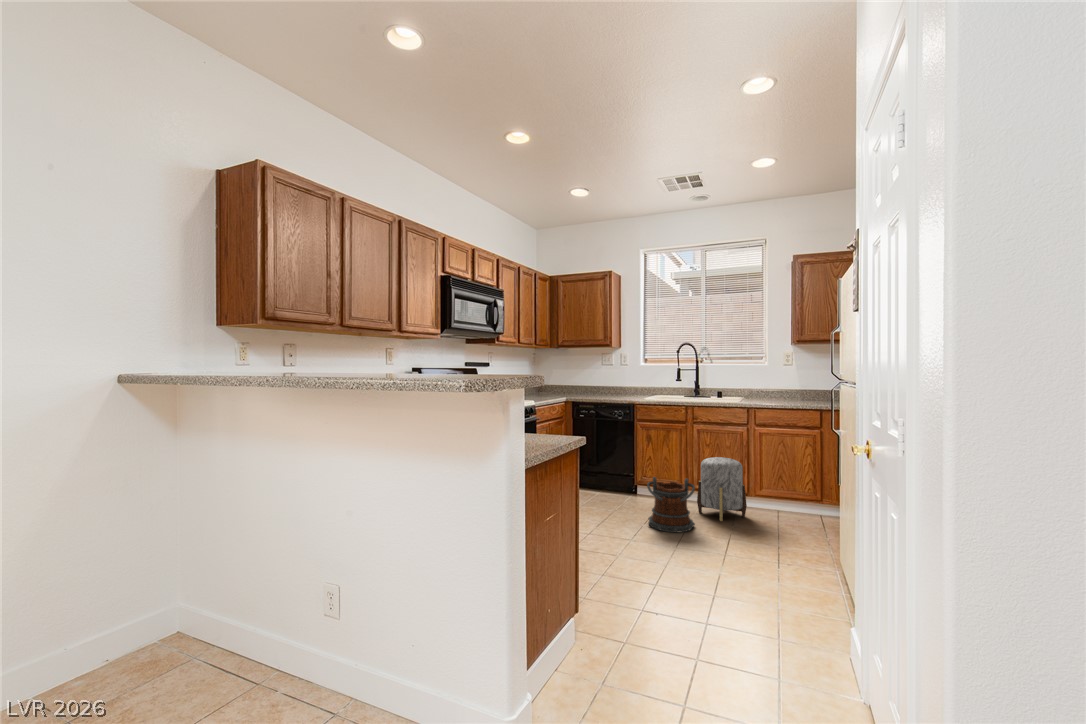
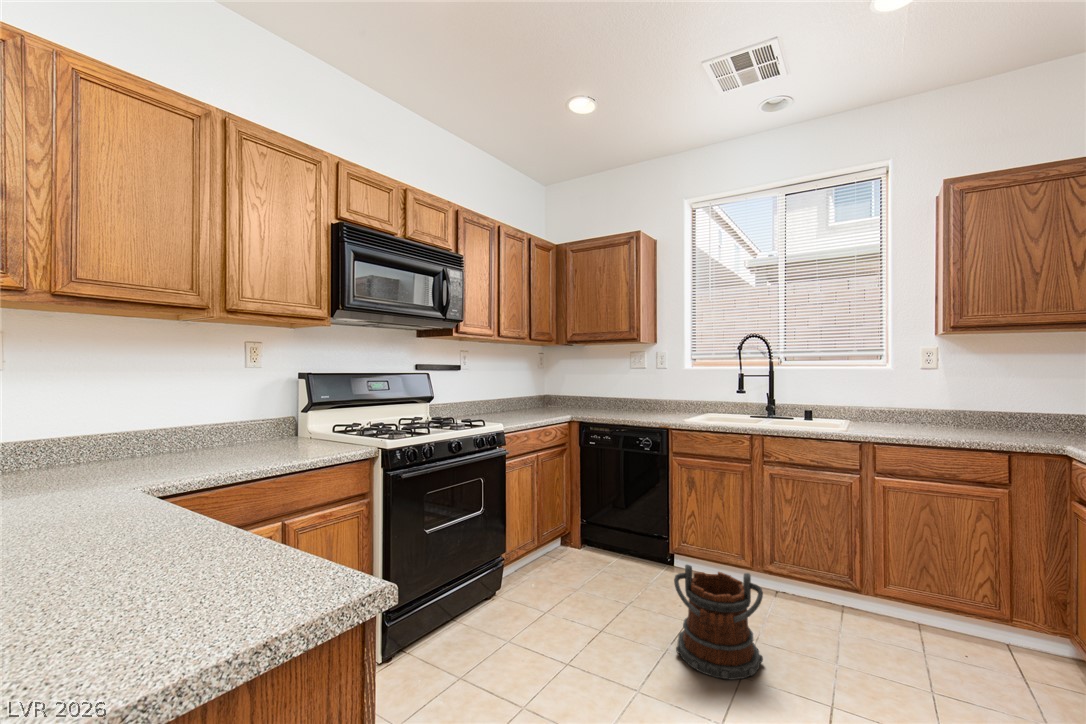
stool: present [697,457,747,521] -> none [769,527,863,651]

